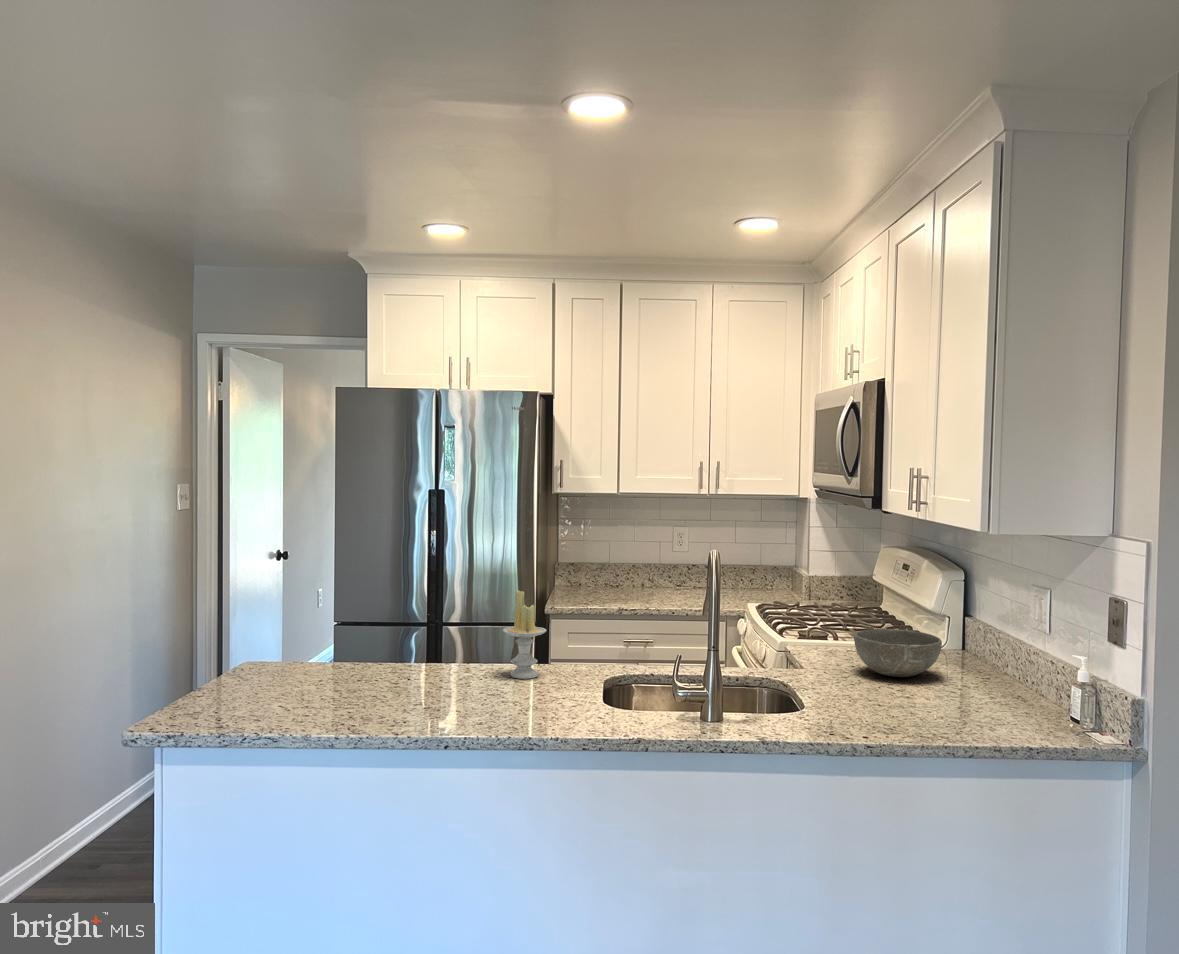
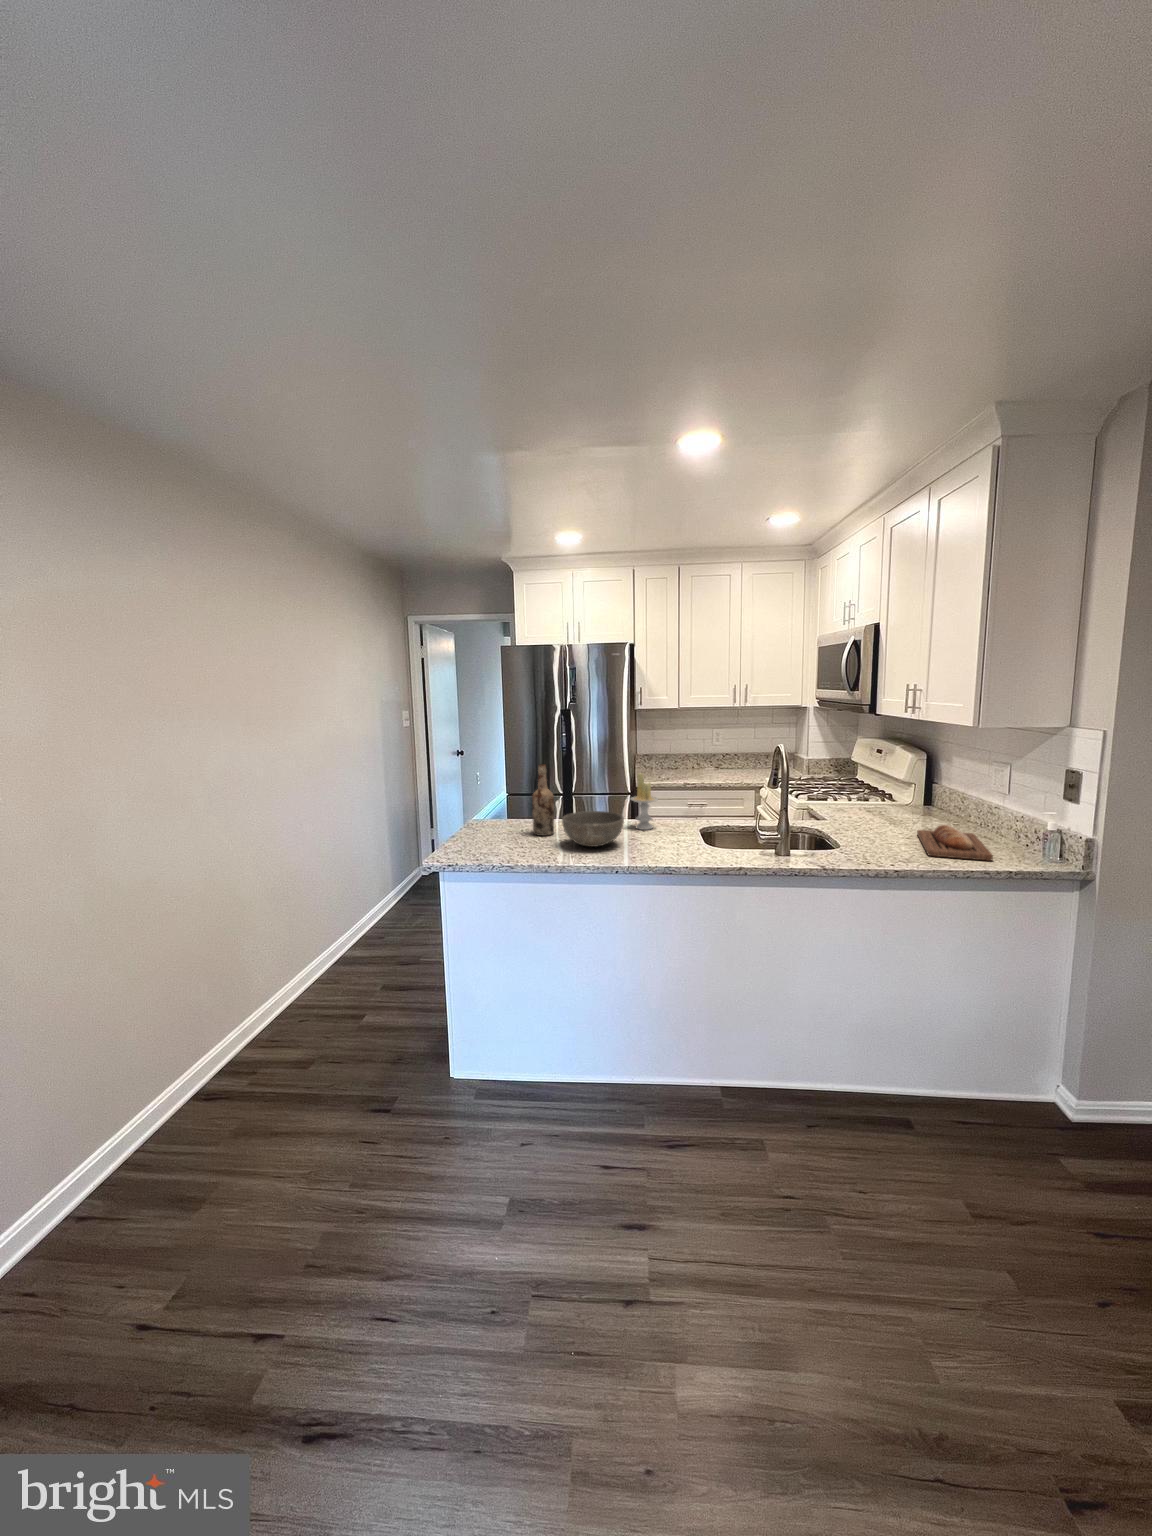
wine bottle: none [346,573,380,685] -> present [532,764,554,836]
bowl: present [854,629,942,677] -> present [562,811,624,847]
bread loaf: none [922,678,1011,732] -> present [917,825,993,861]

